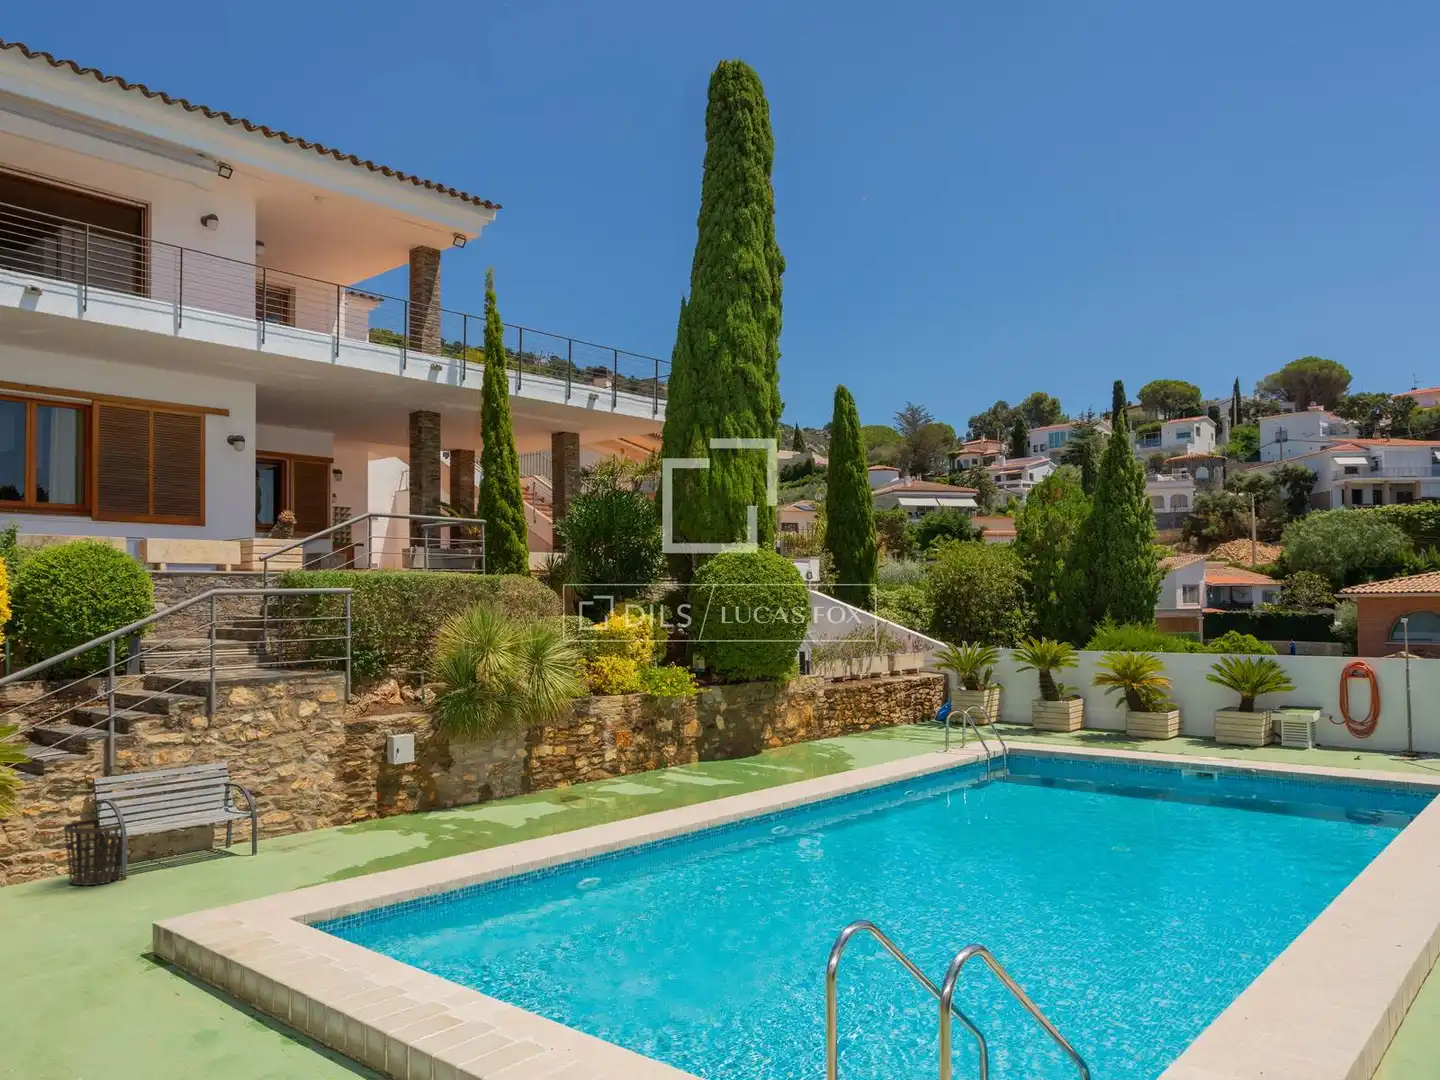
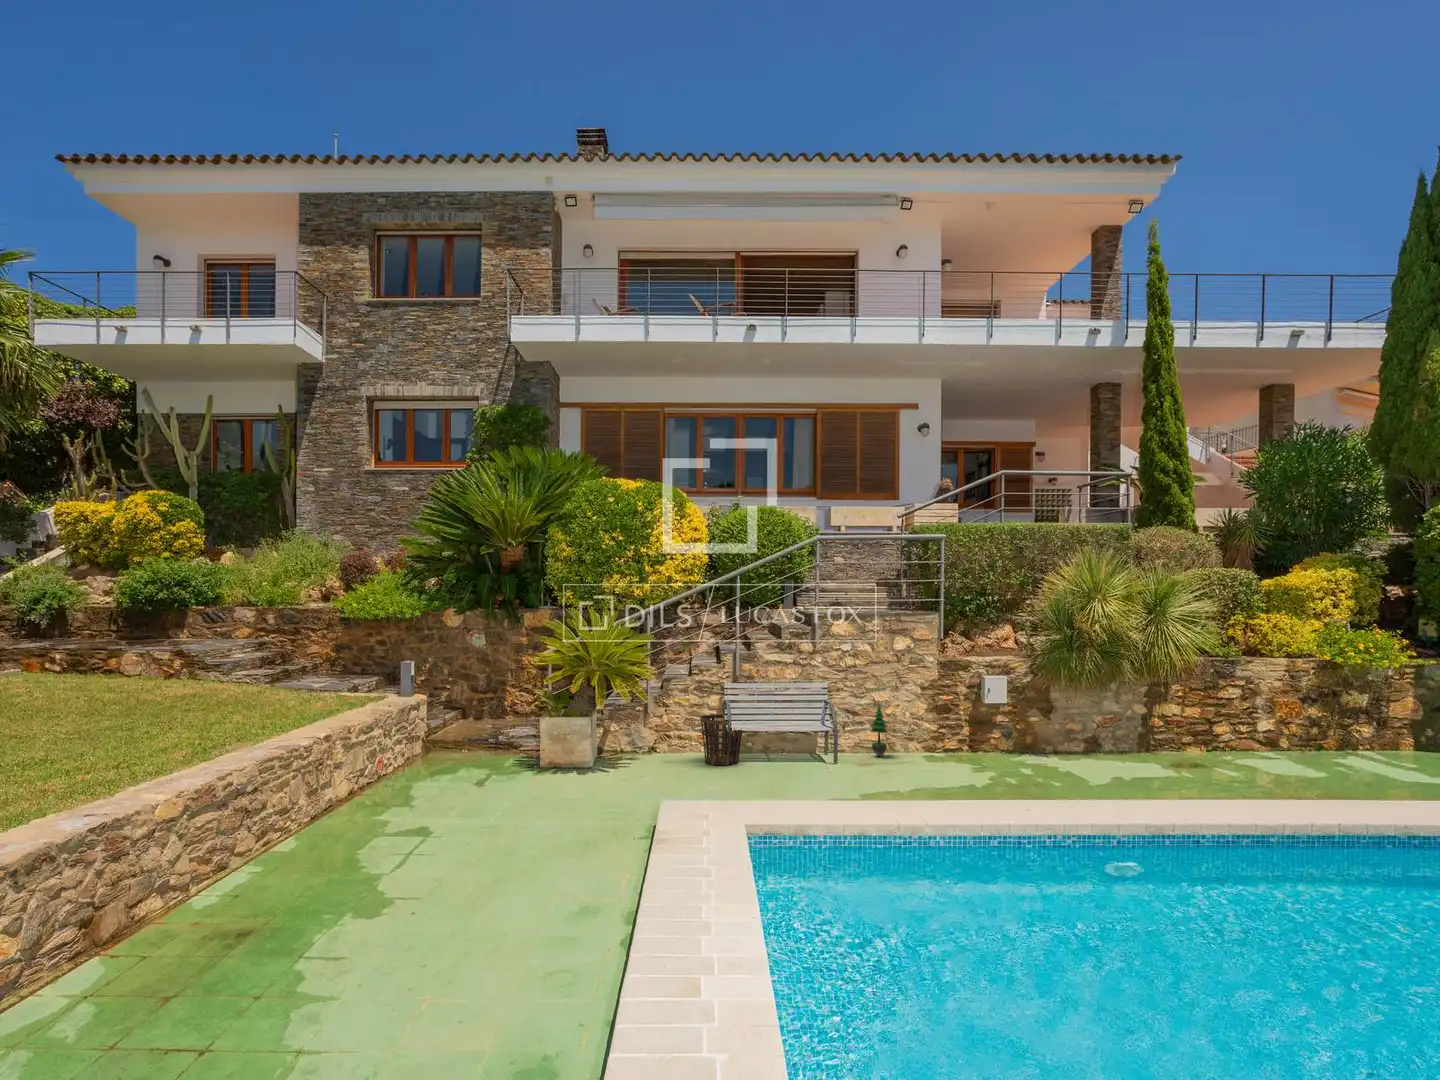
potted tree: none [276,780,298,839] -> present [870,705,888,757]

